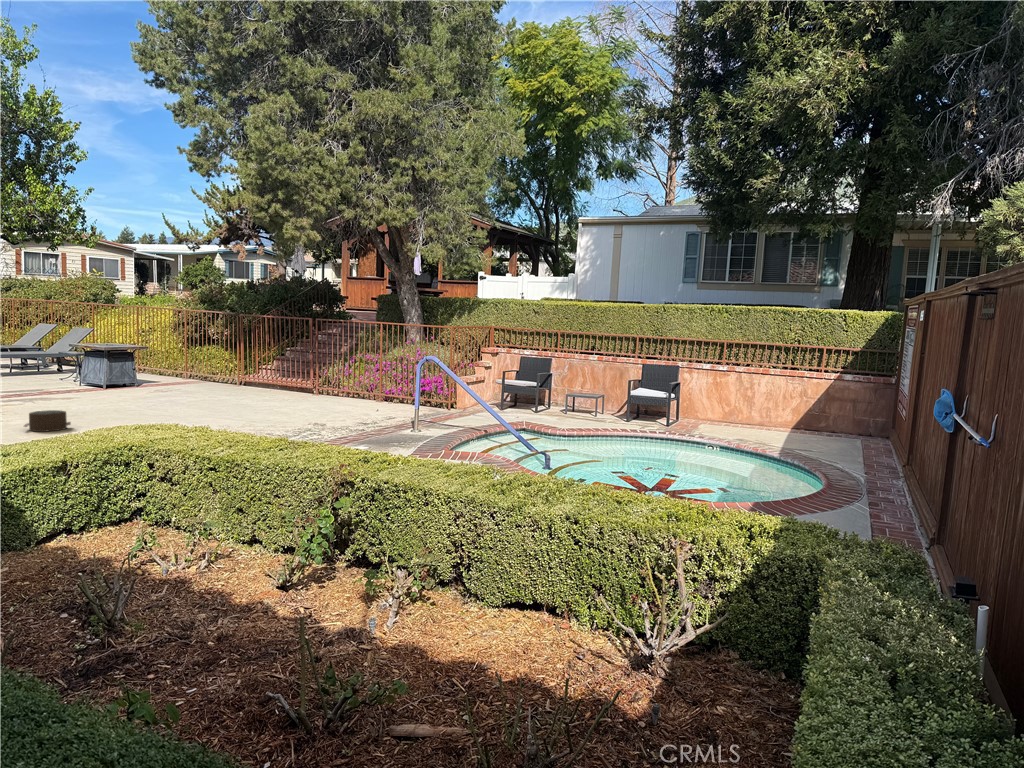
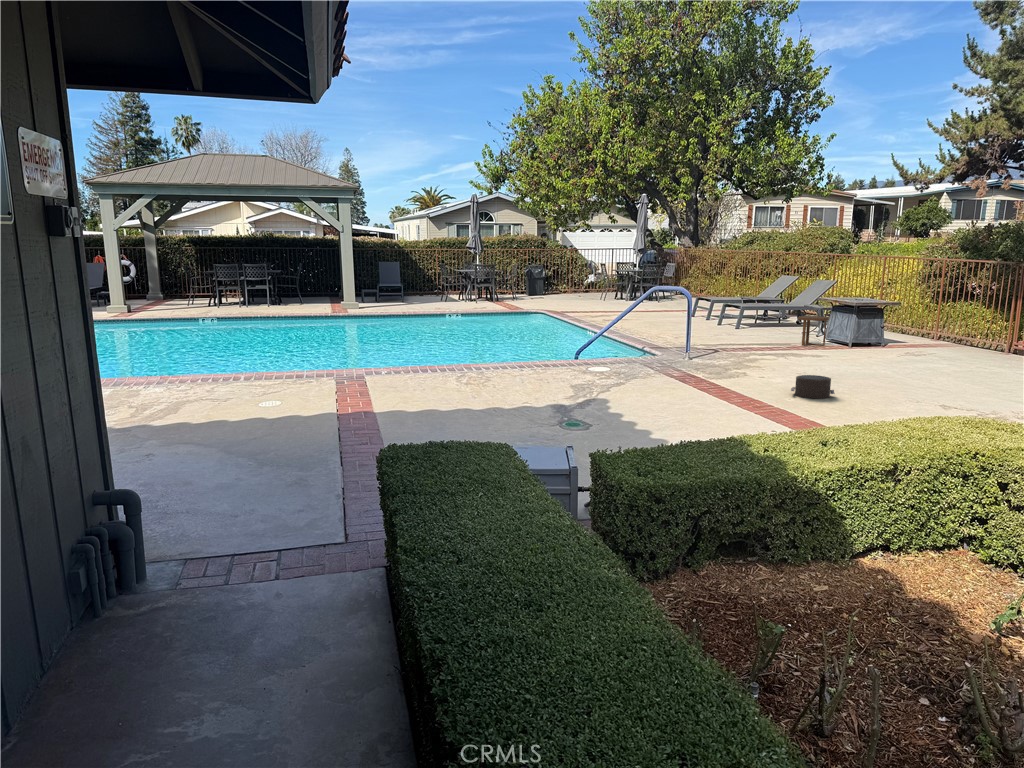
side table: none [52,360,85,388] -> present [798,316,829,346]

